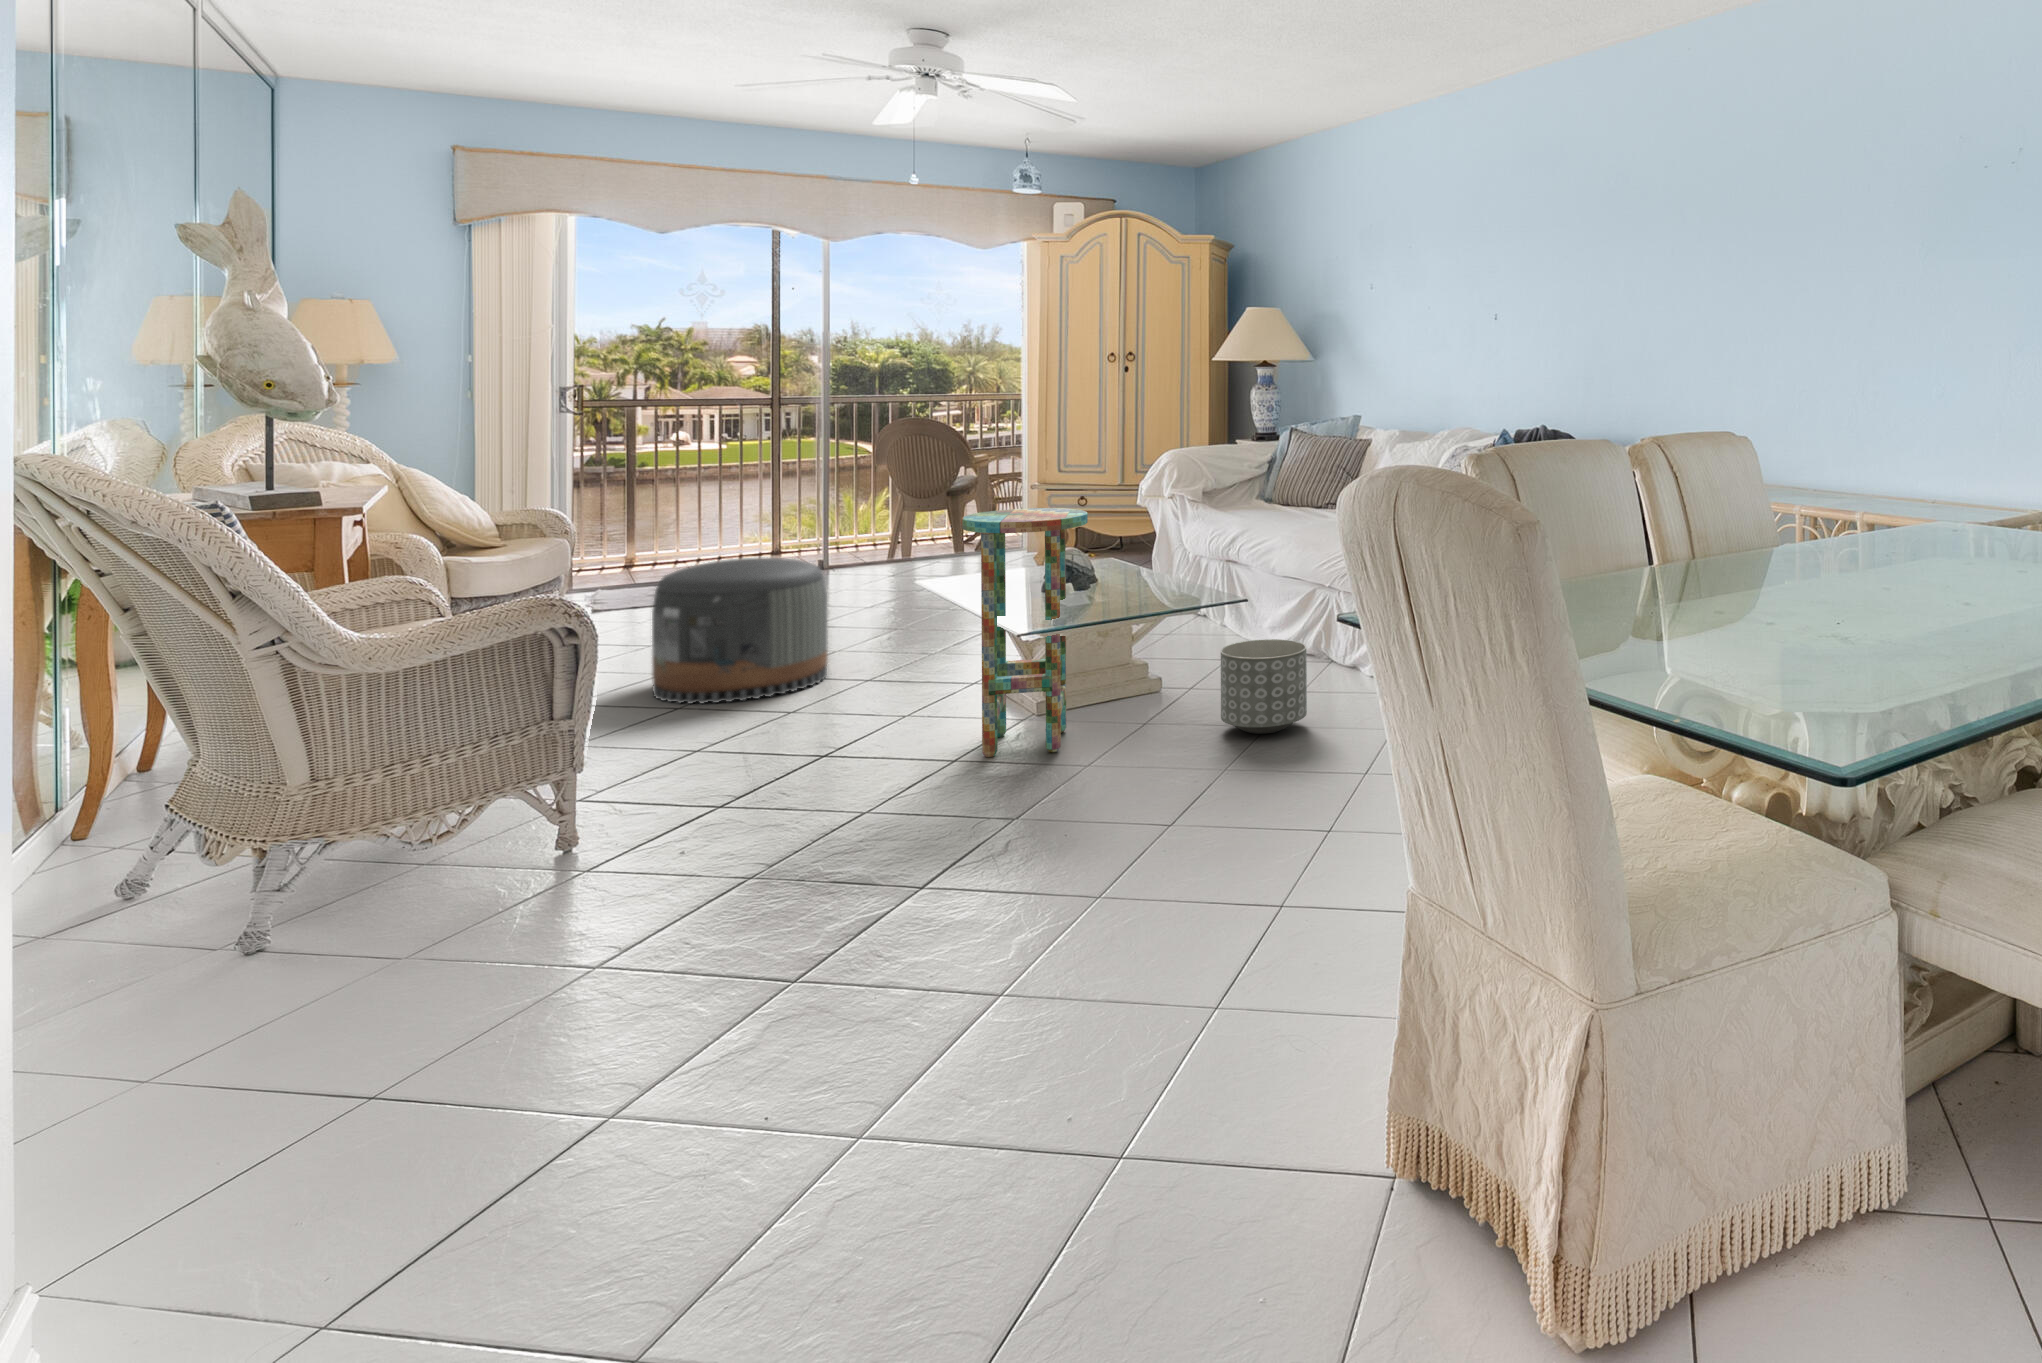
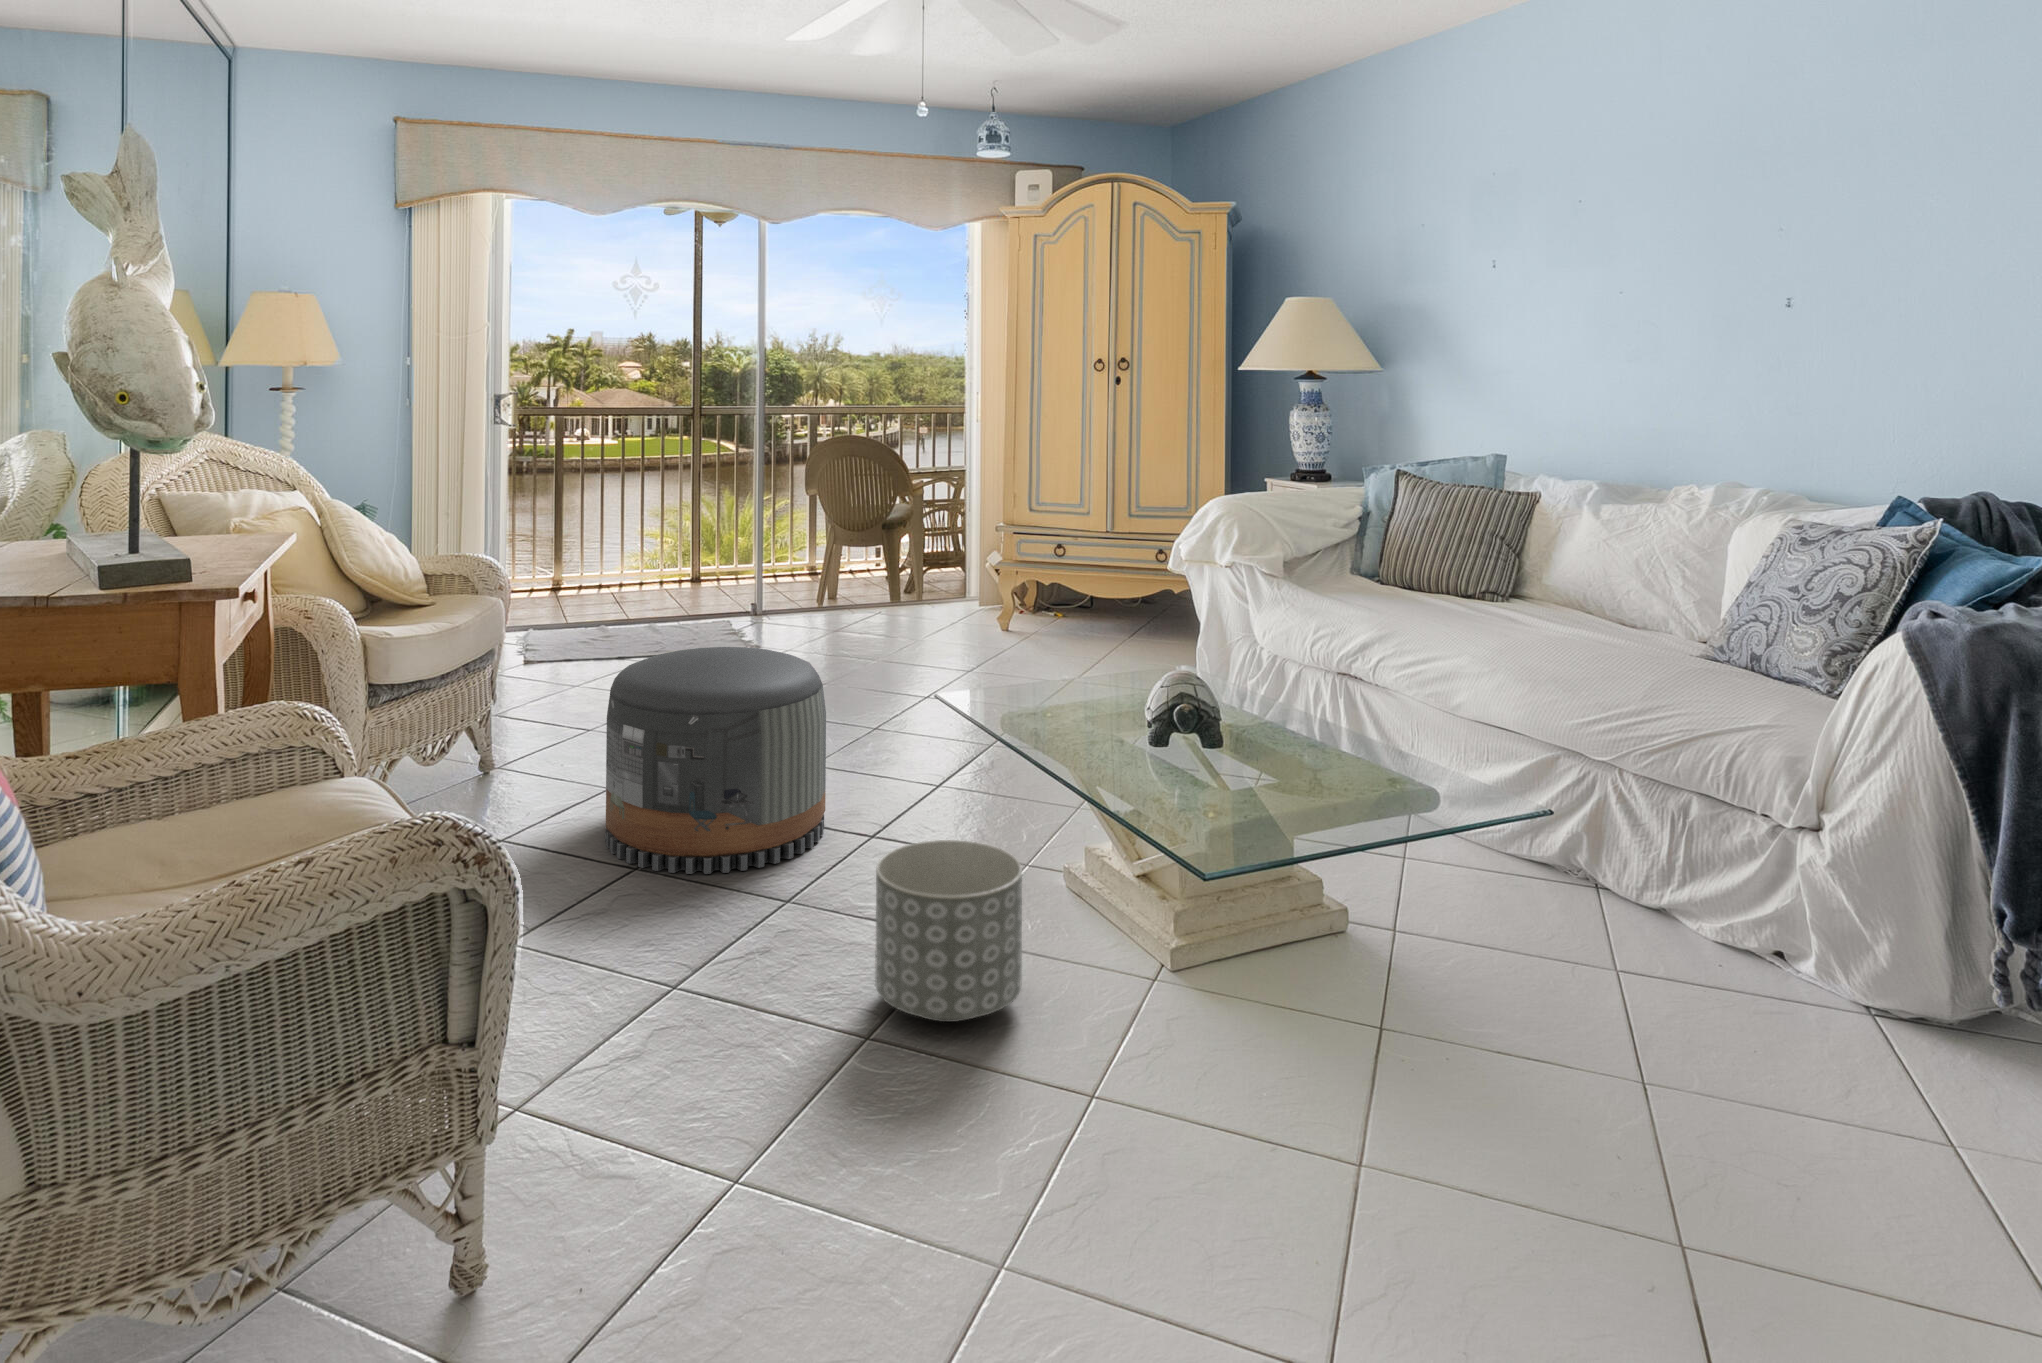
side table: present [962,508,1088,757] -> none [1109,630,1324,1098]
planter: present [1221,639,1307,734] -> present [875,840,1022,1022]

